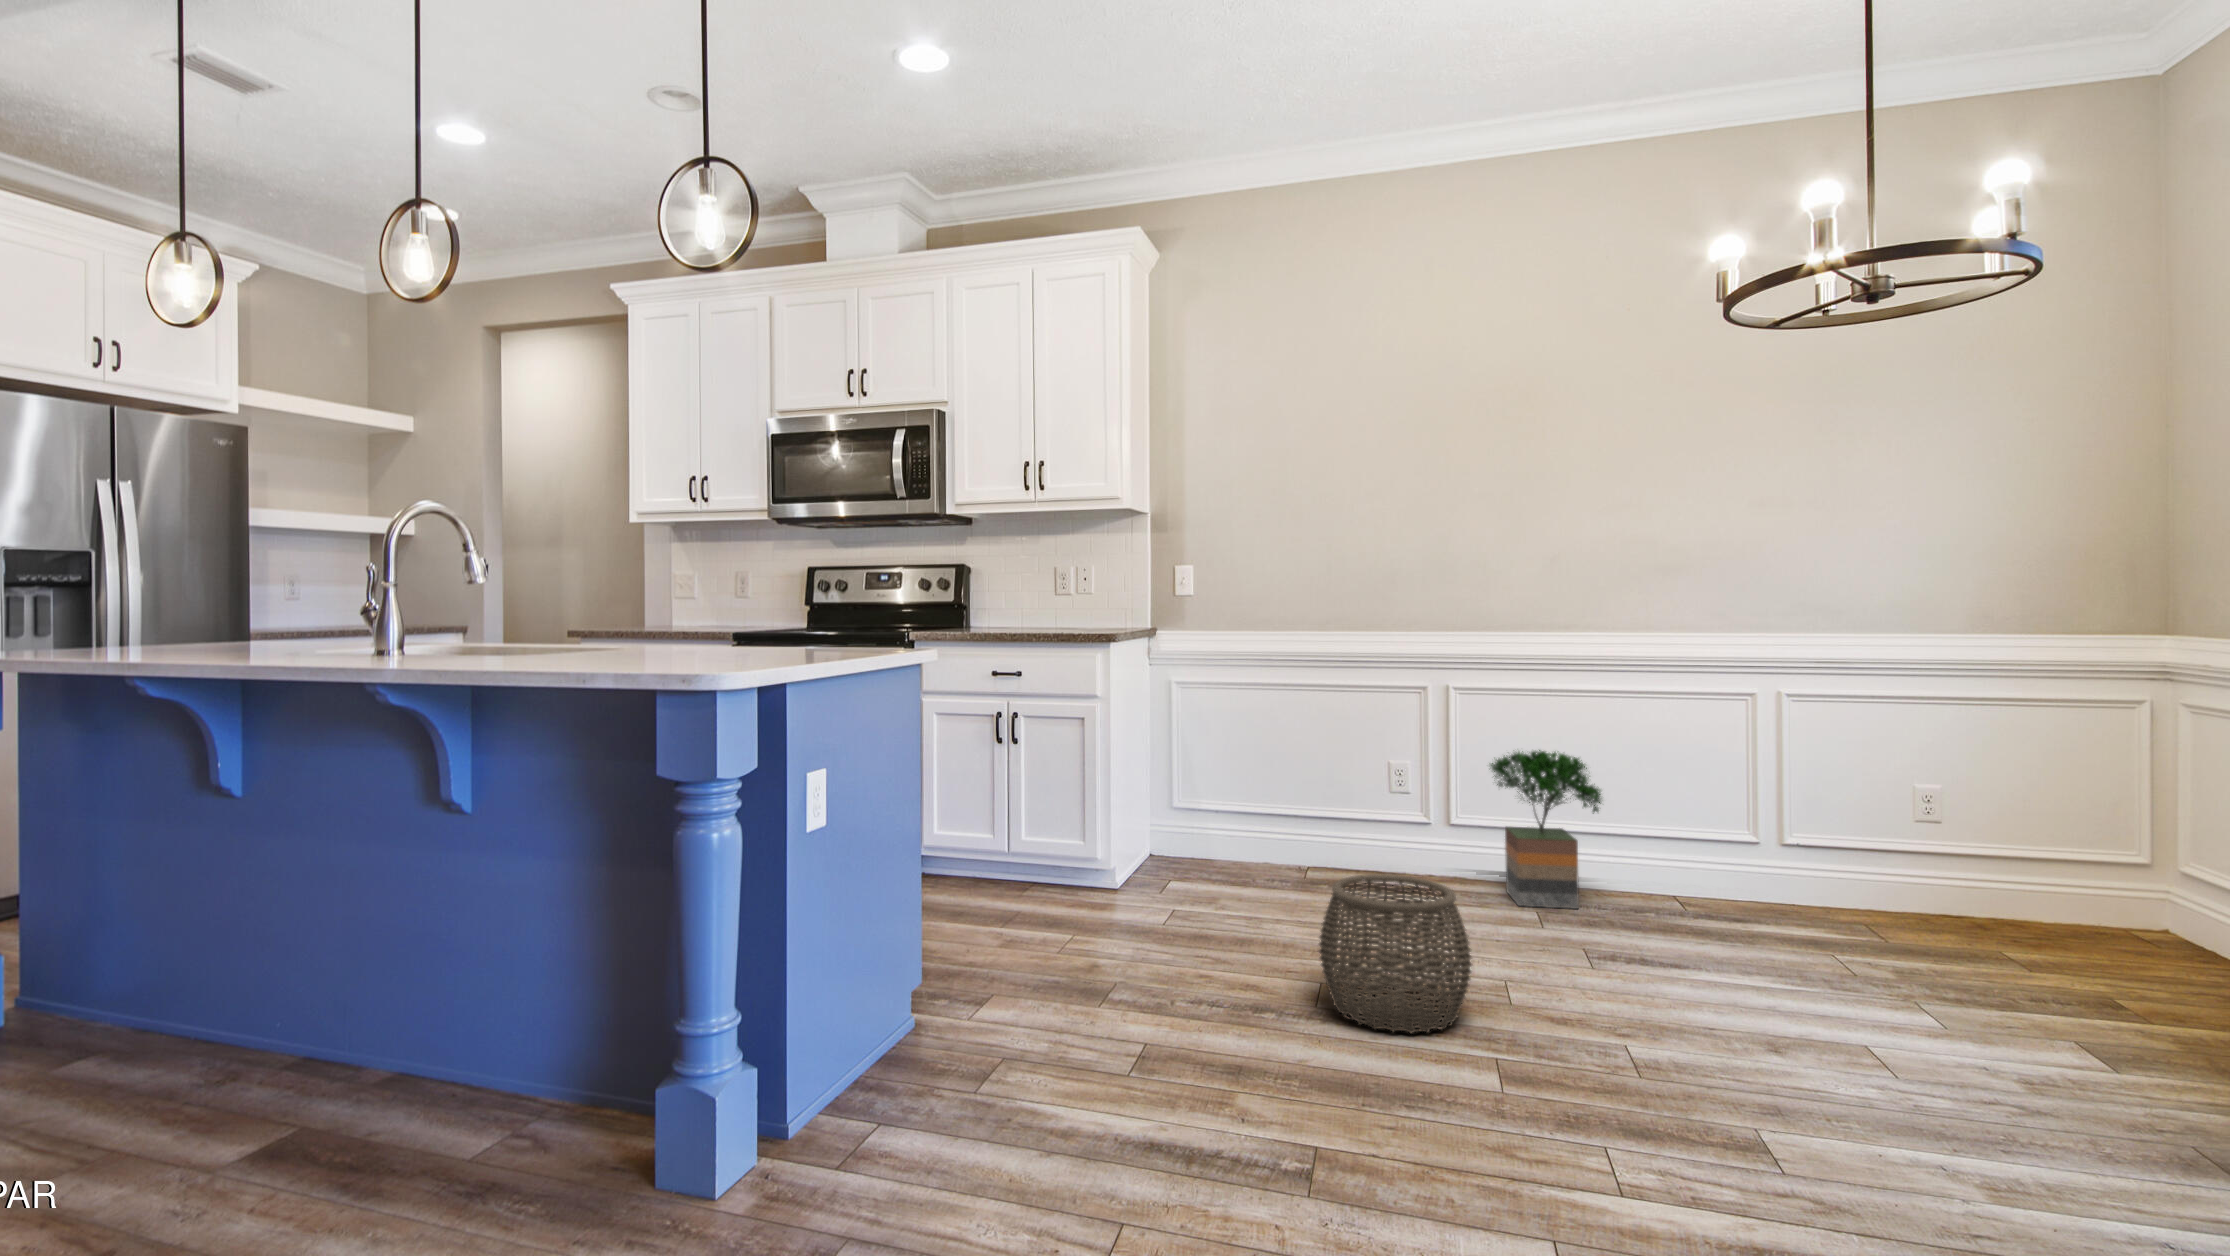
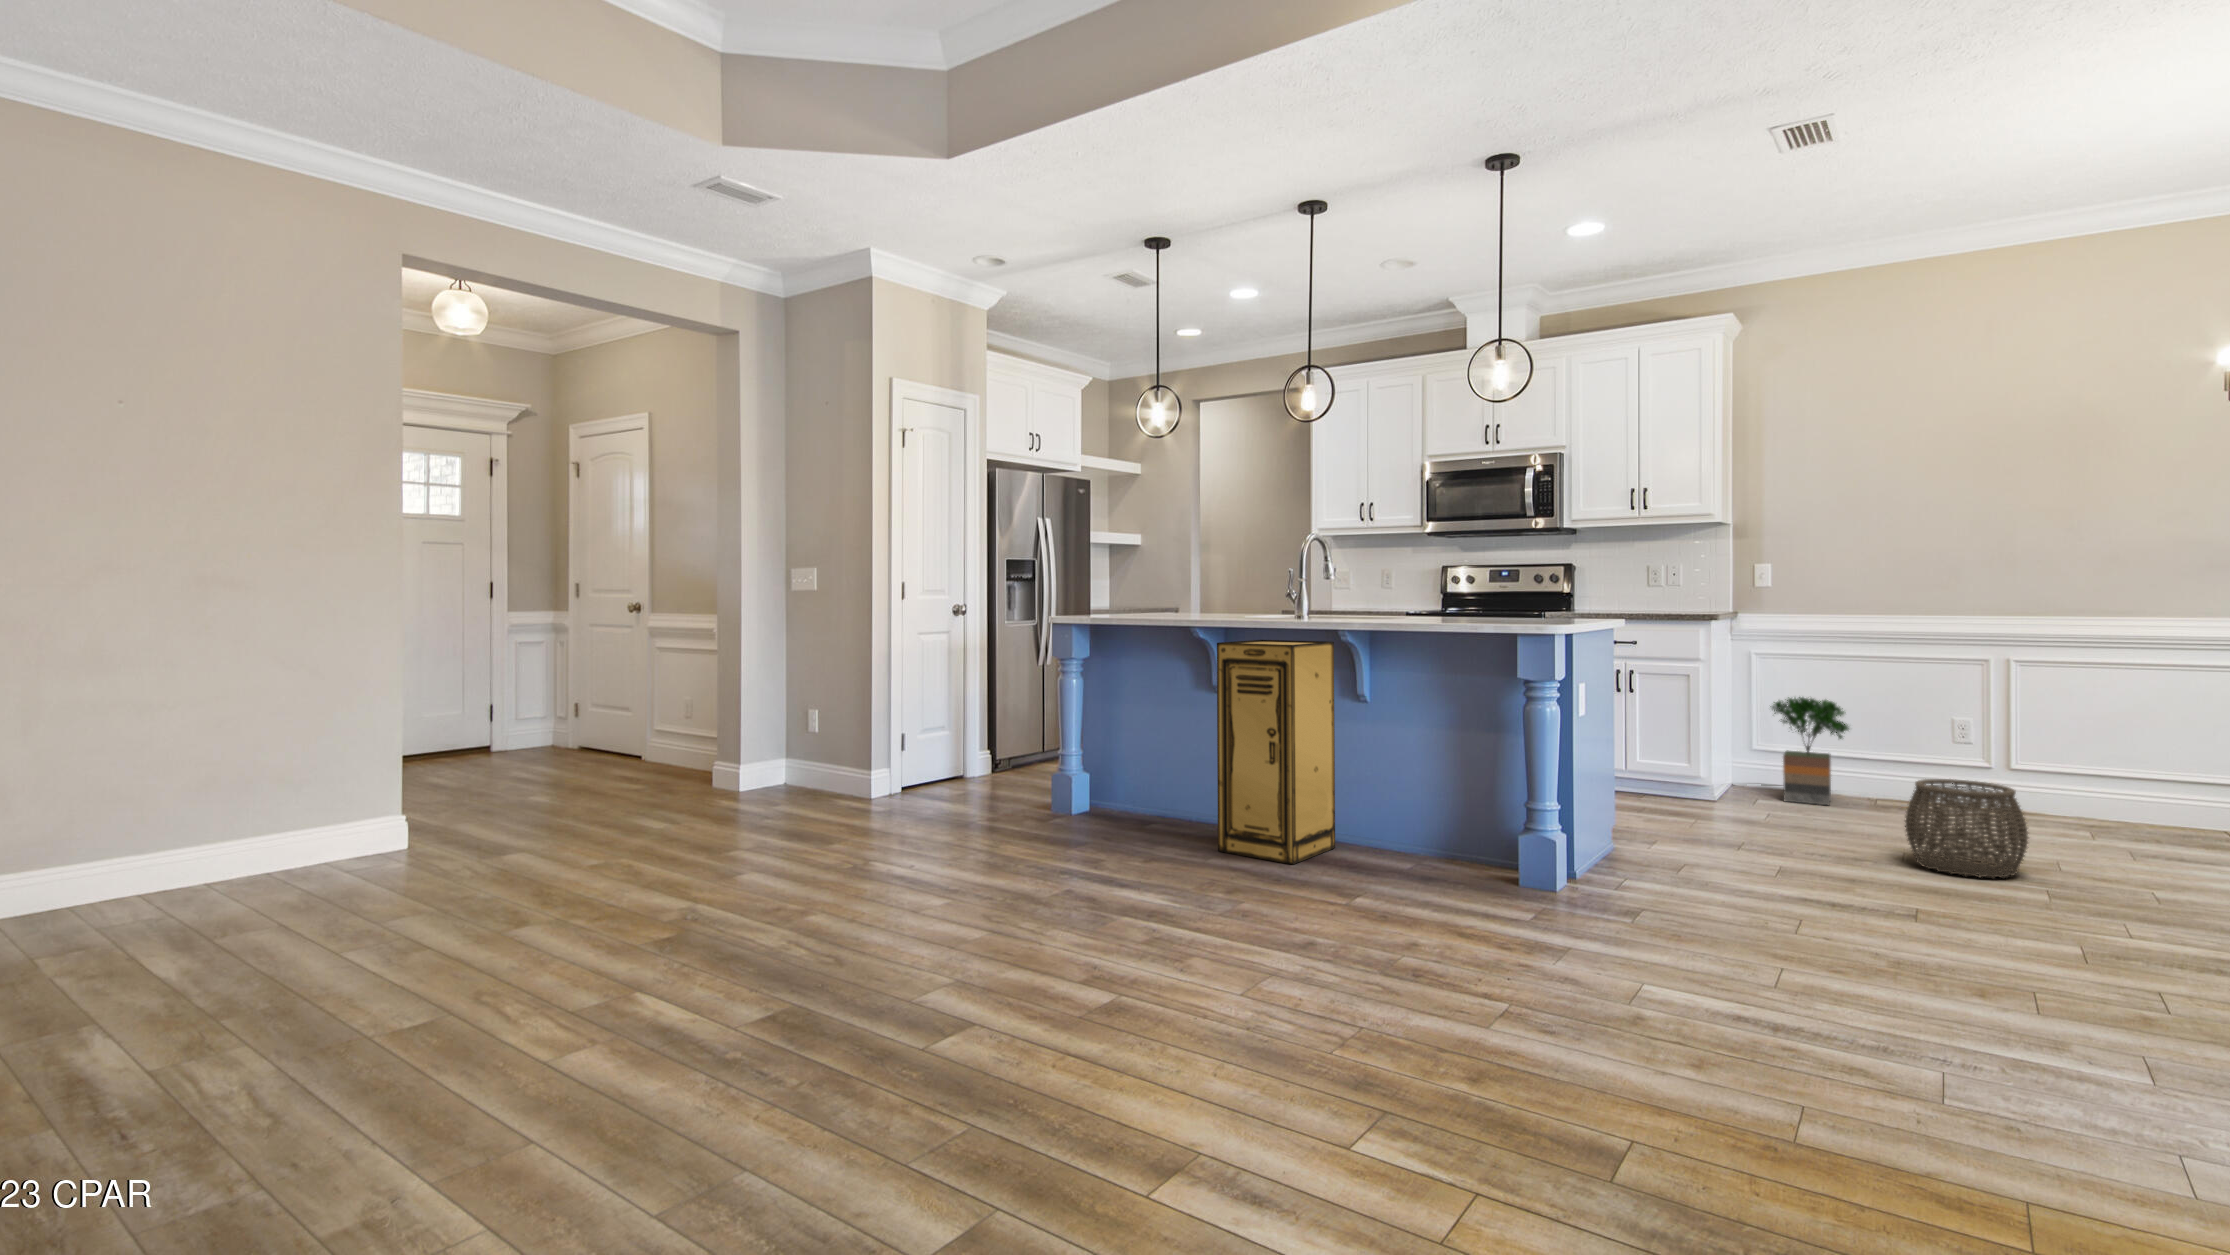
storage cabinet: none [124,697,404,1165] -> present [1217,640,1335,865]
potted tree: present [1490,750,1602,909] -> present [1770,697,1849,805]

